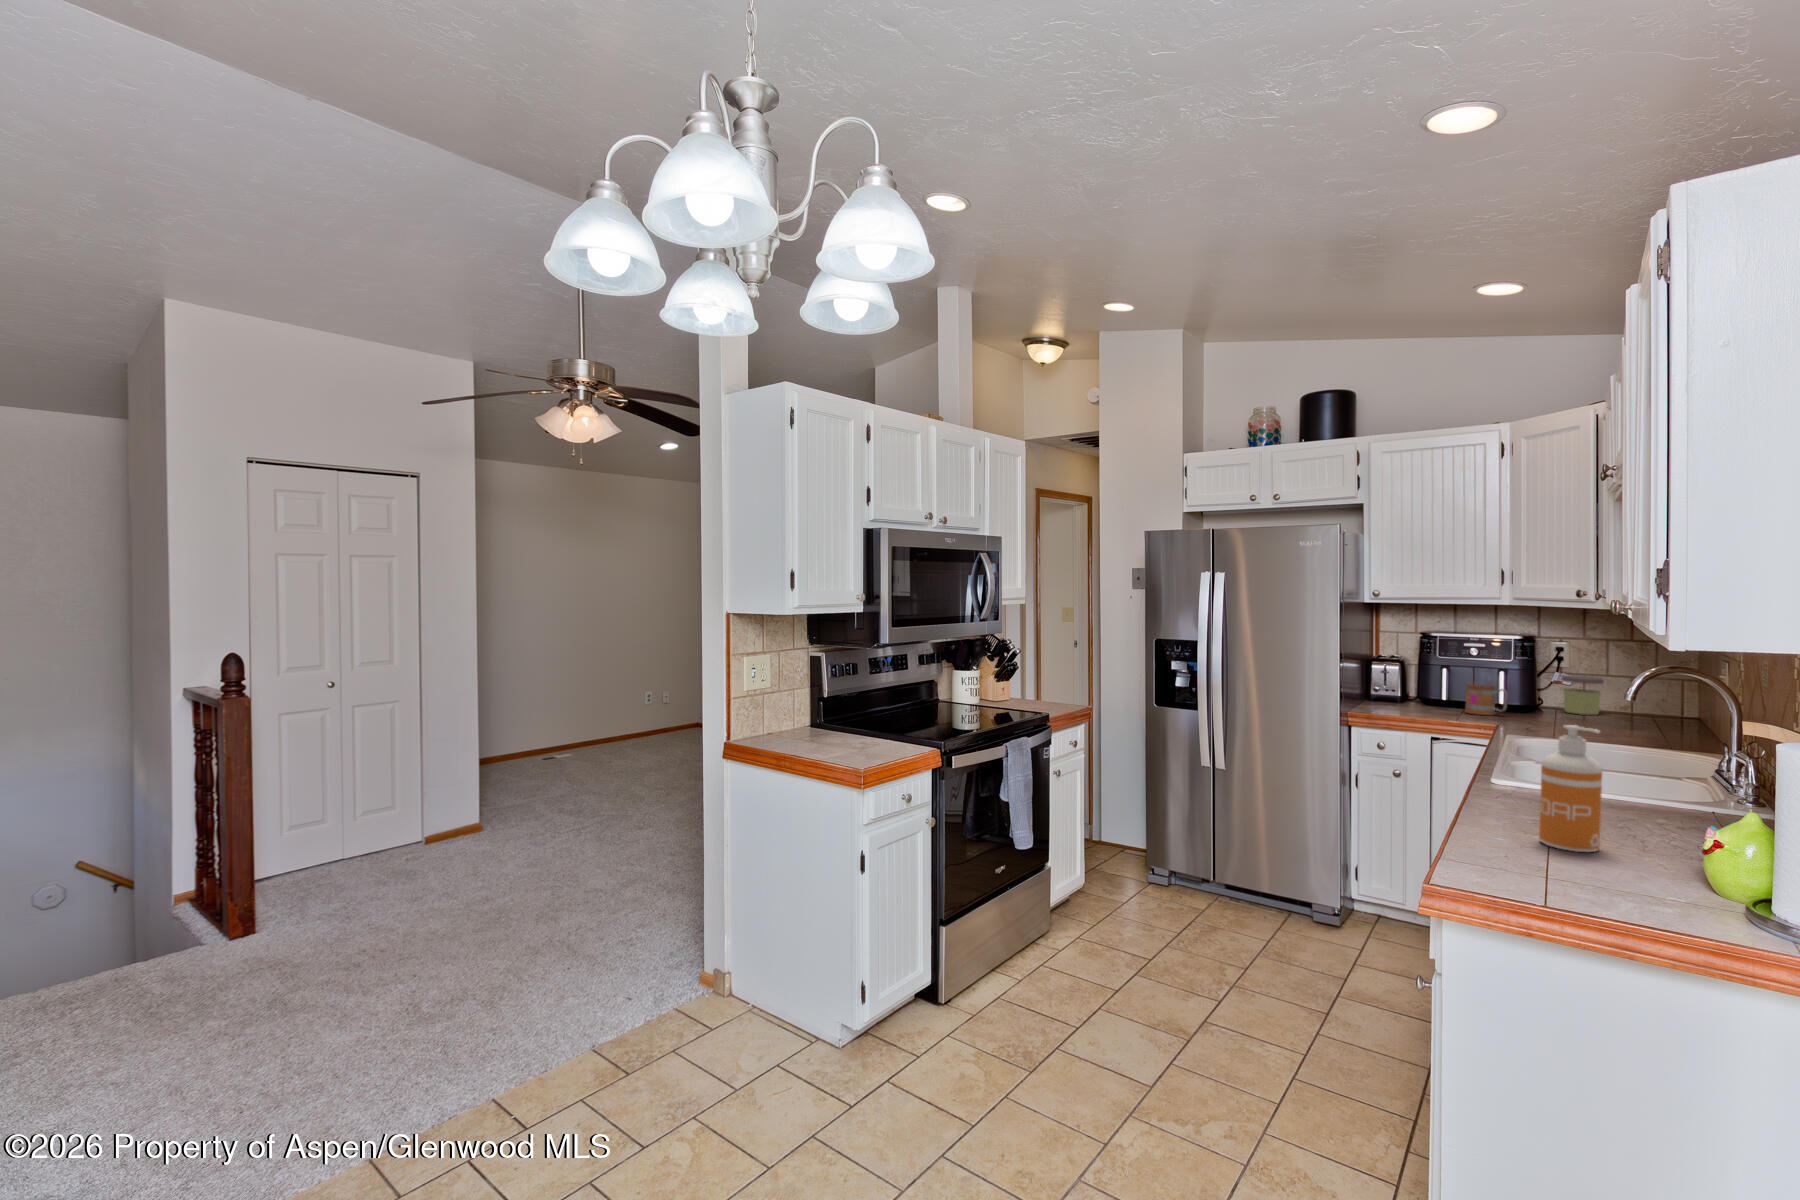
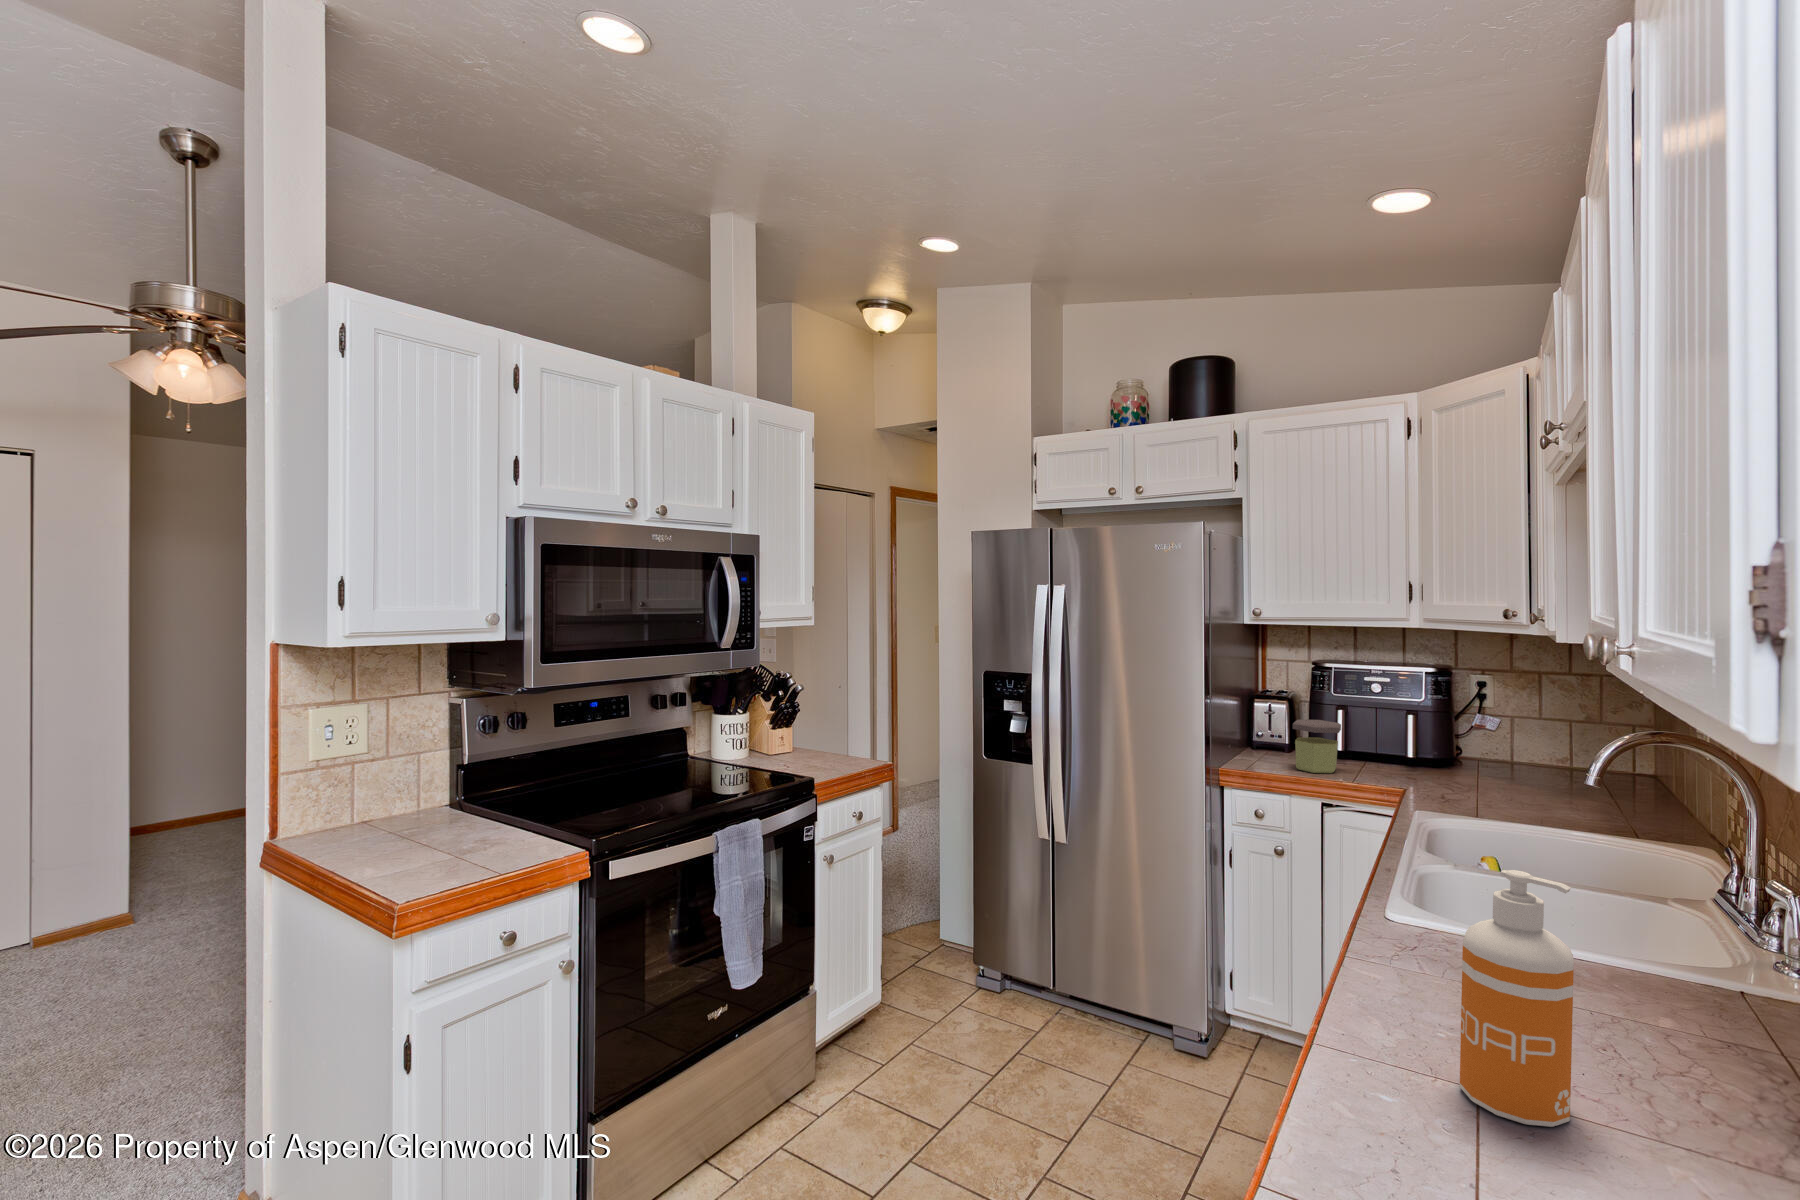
jar: present [1562,675,1604,715] -> present [1293,720,1341,773]
mug: present [1465,683,1508,715] -> none [1366,728,1419,772]

